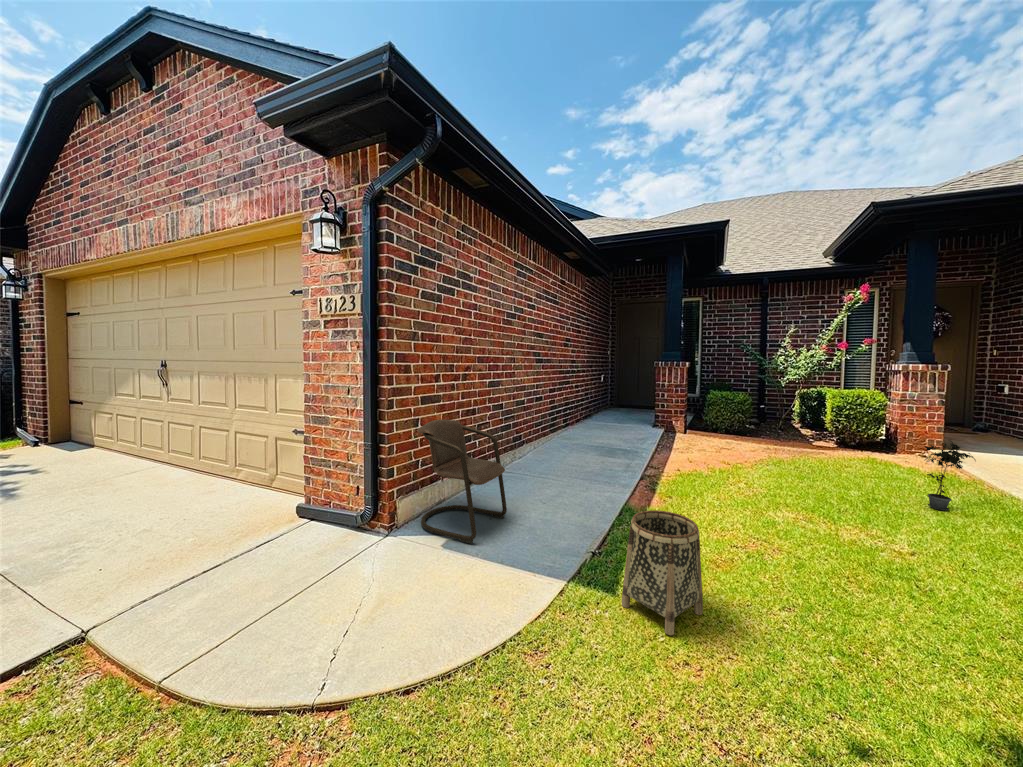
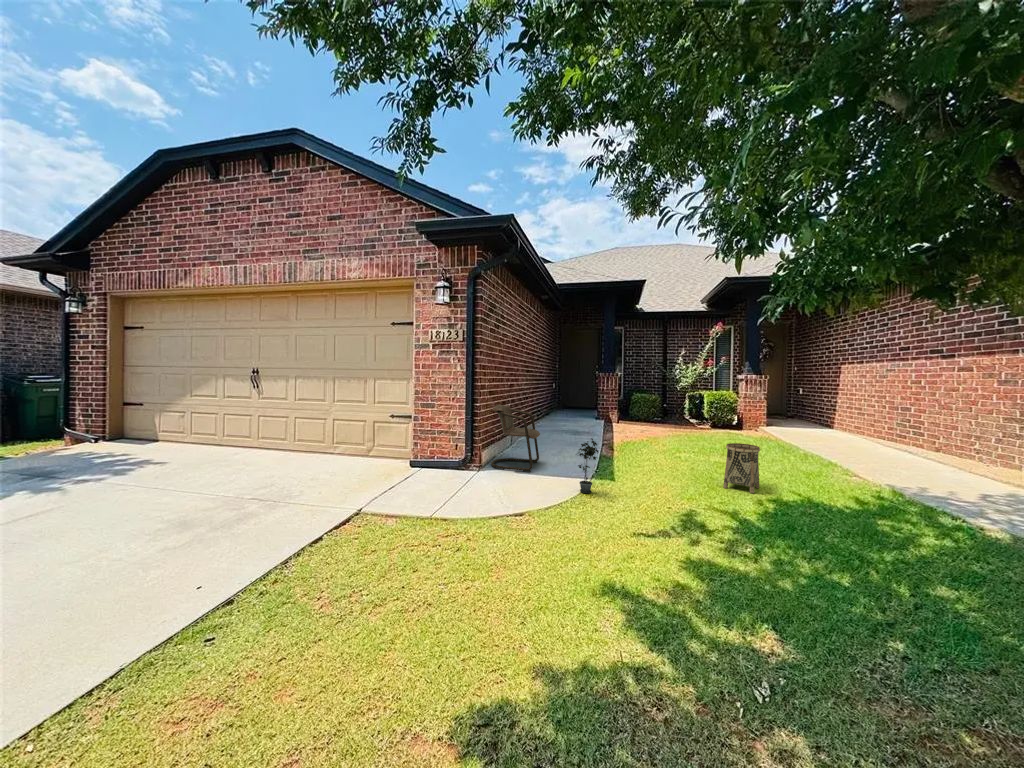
potted plant: present [925,441,976,511] -> present [578,439,598,493]
basket: present [622,510,703,635] -> present [723,443,760,493]

